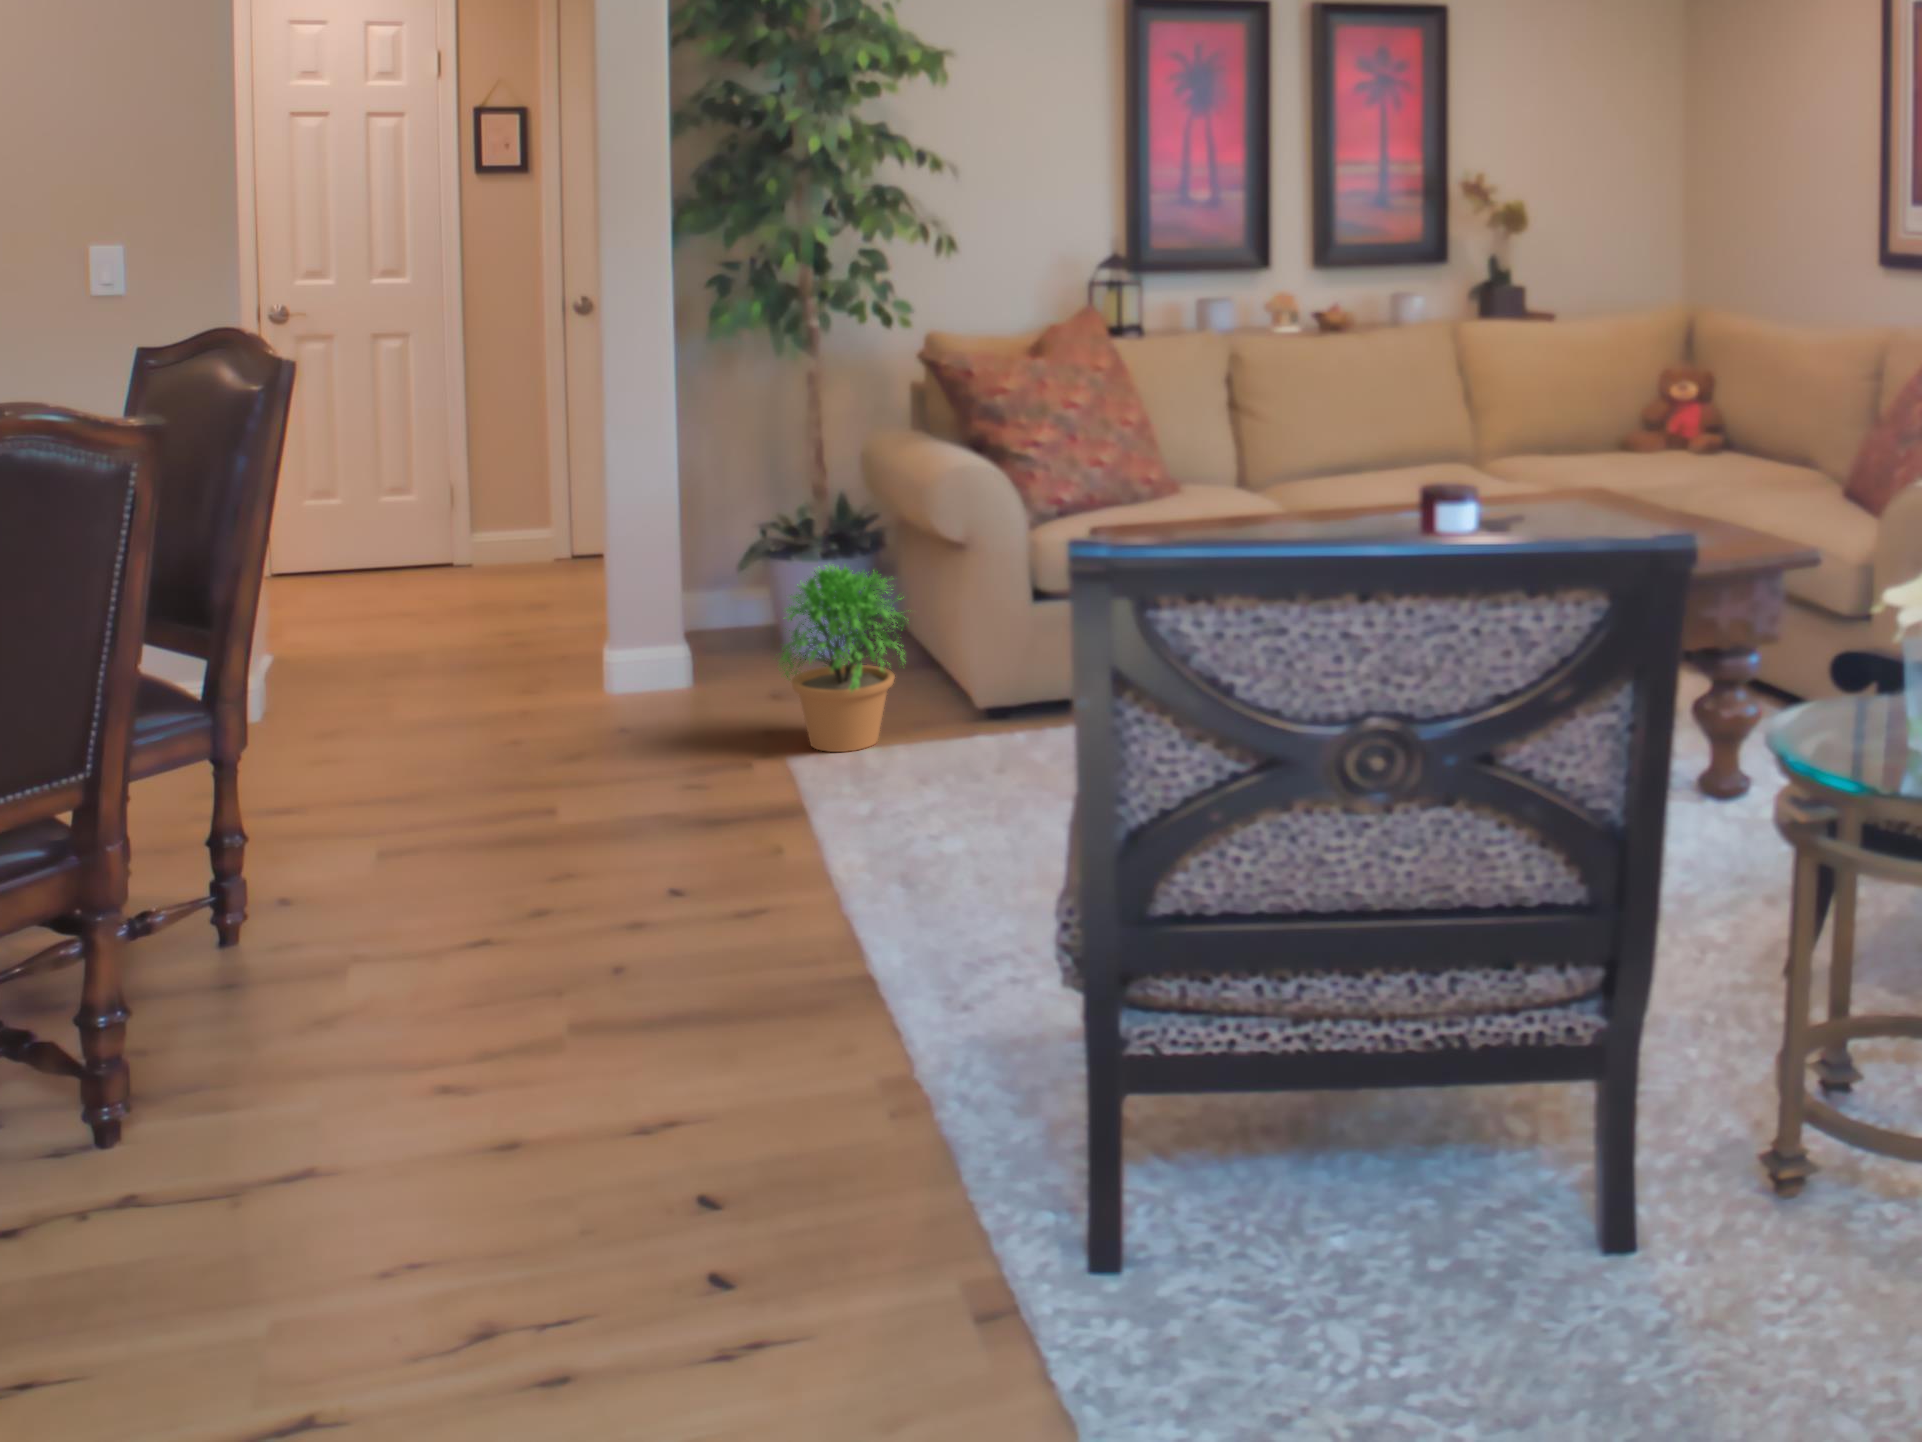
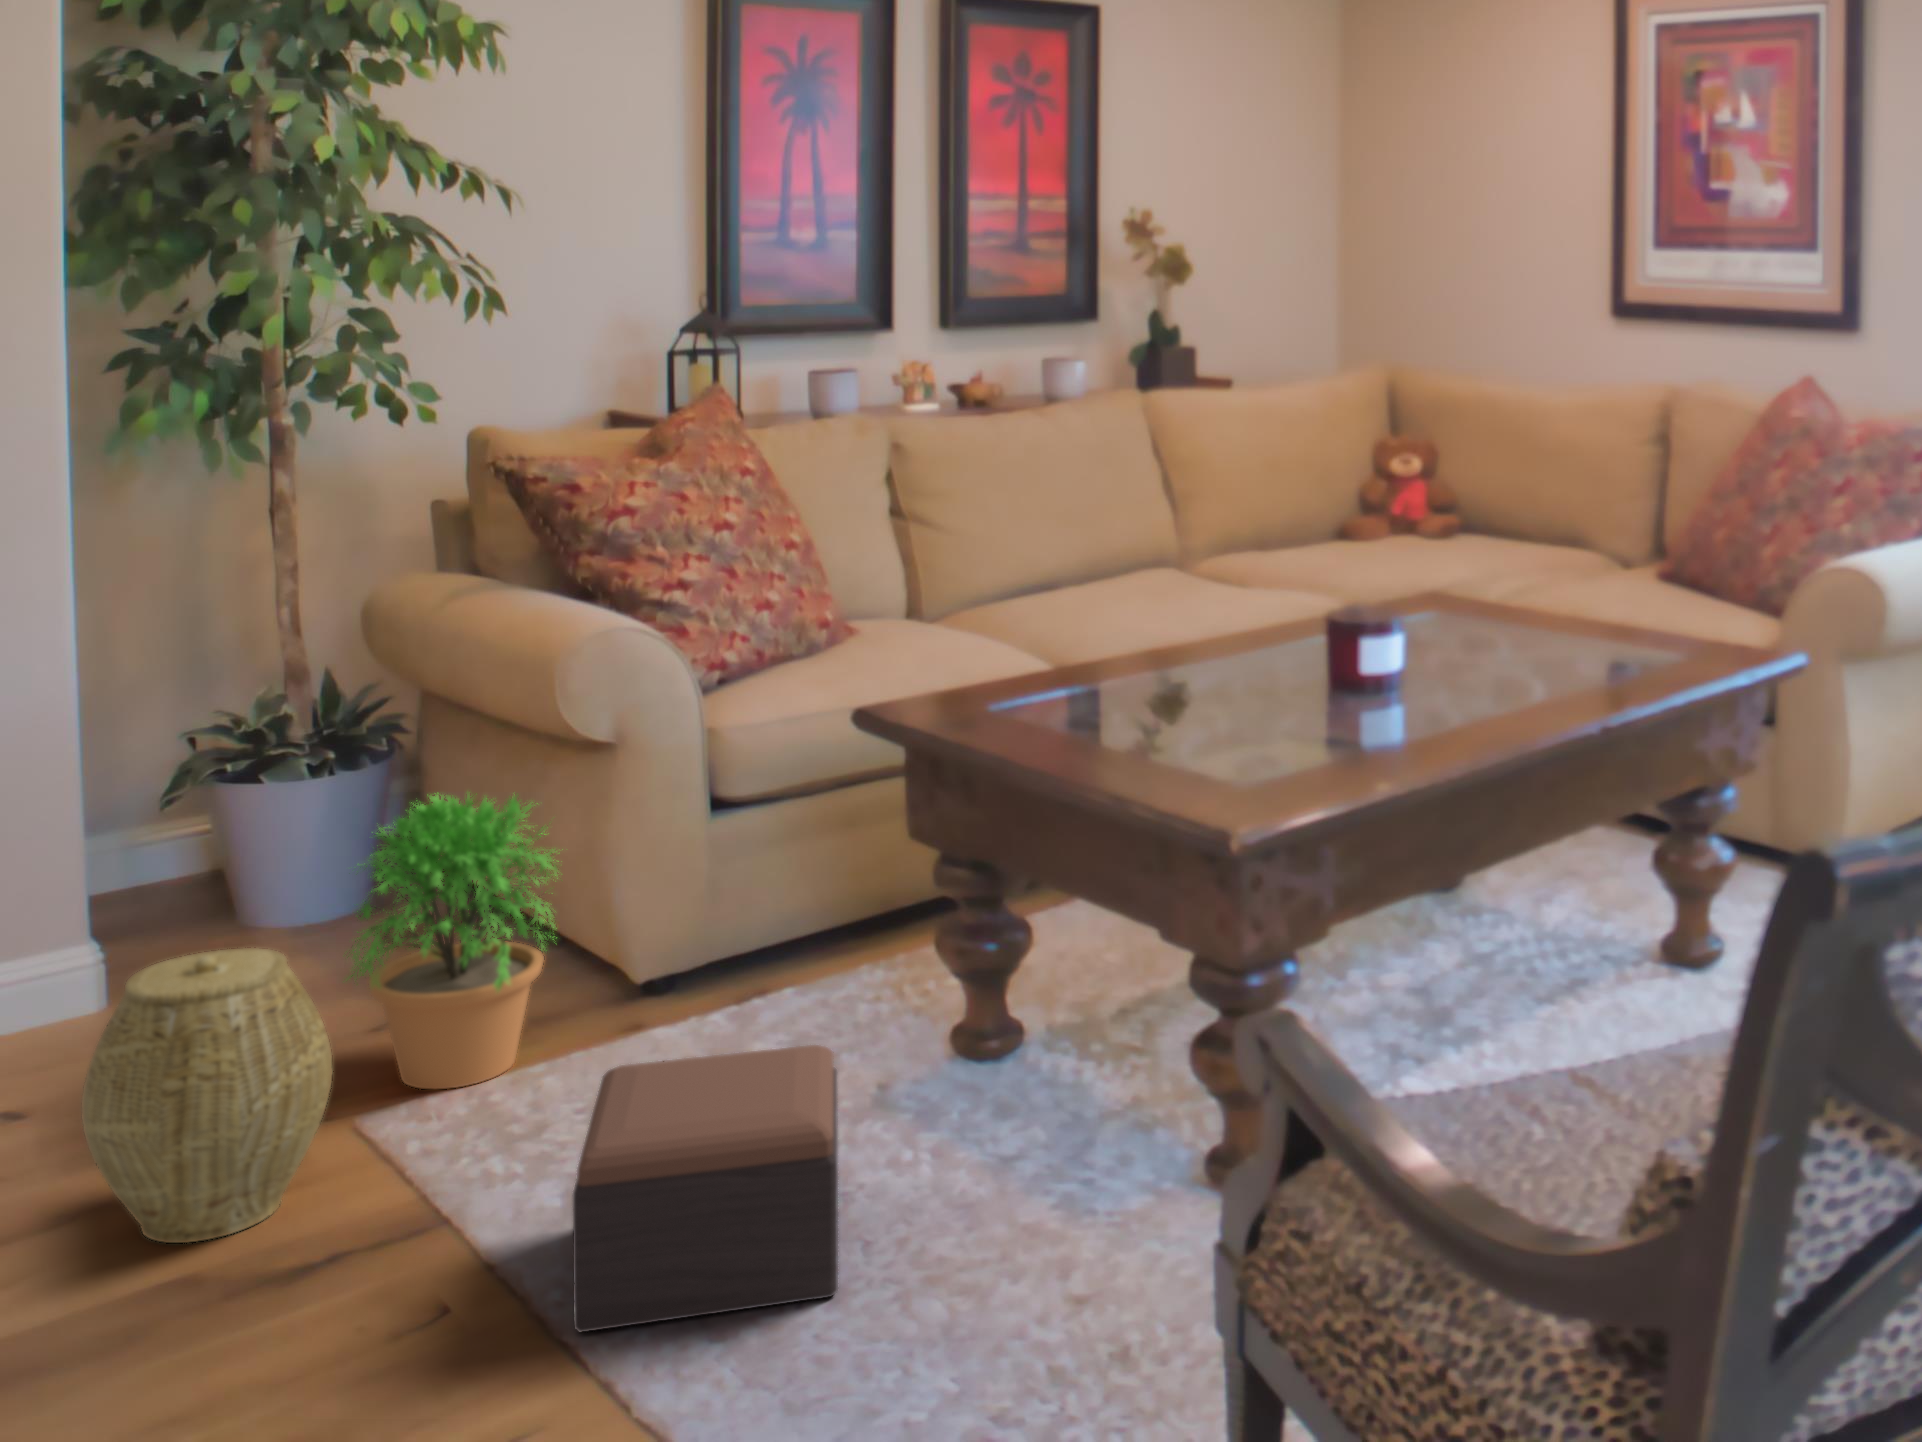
woven basket: none [604,639,737,805] -> present [82,948,332,1243]
footstool: none [795,734,989,891] -> present [573,1045,838,1332]

